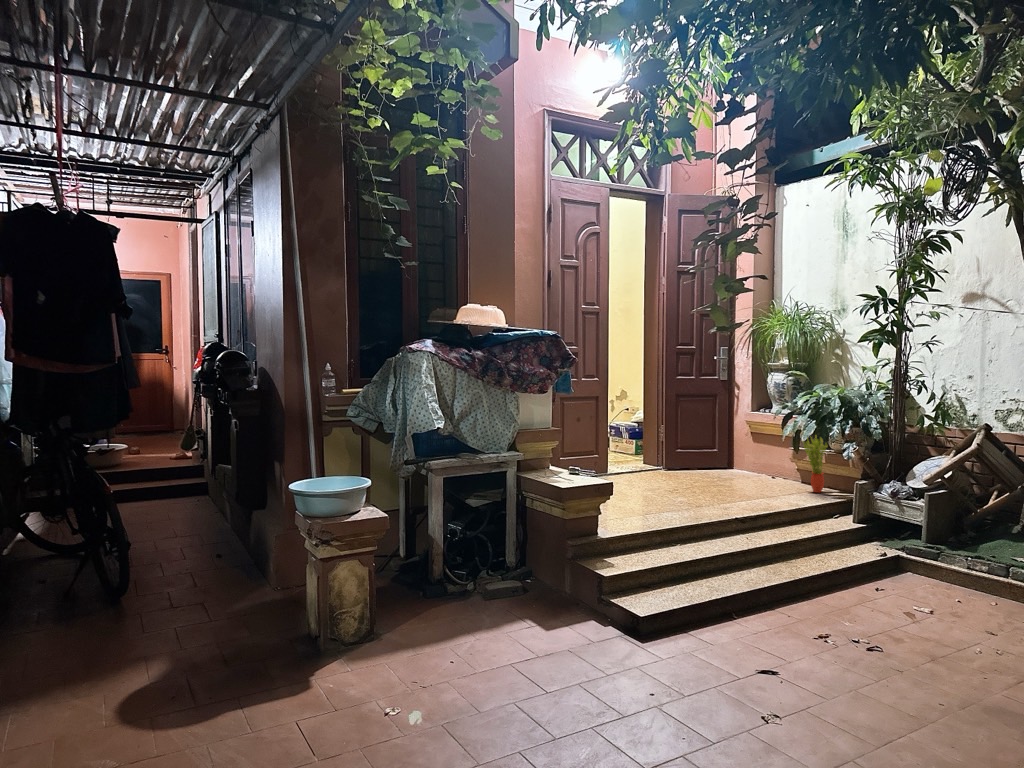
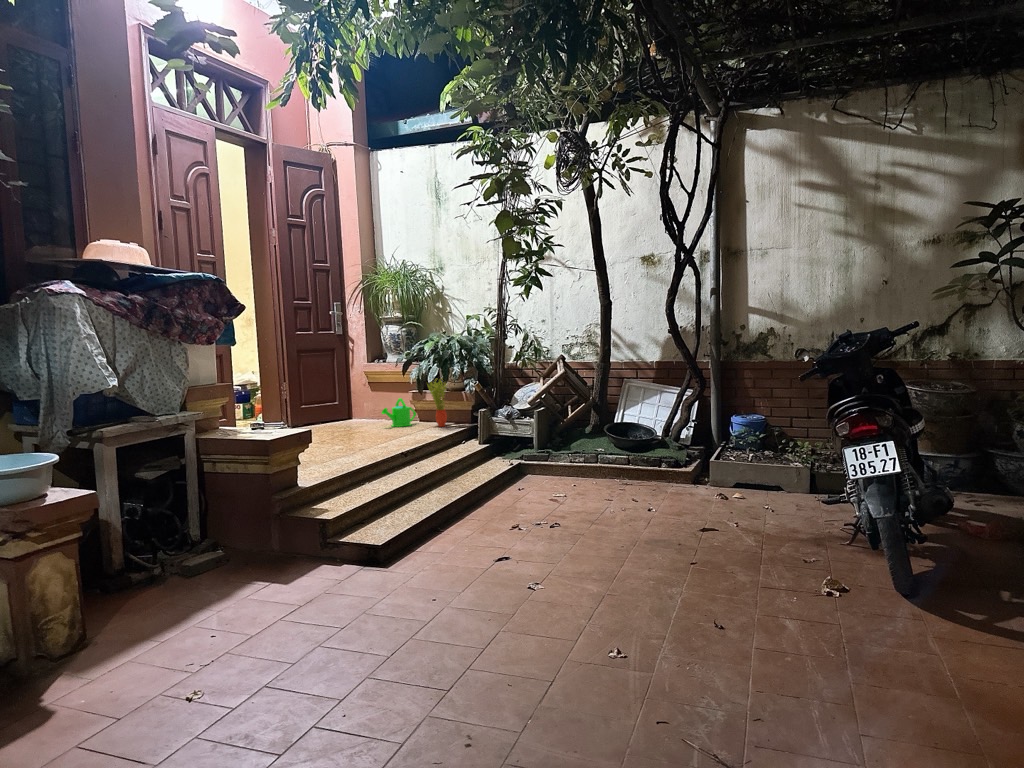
watering can: none [753,453,794,485] -> present [382,398,416,427]

